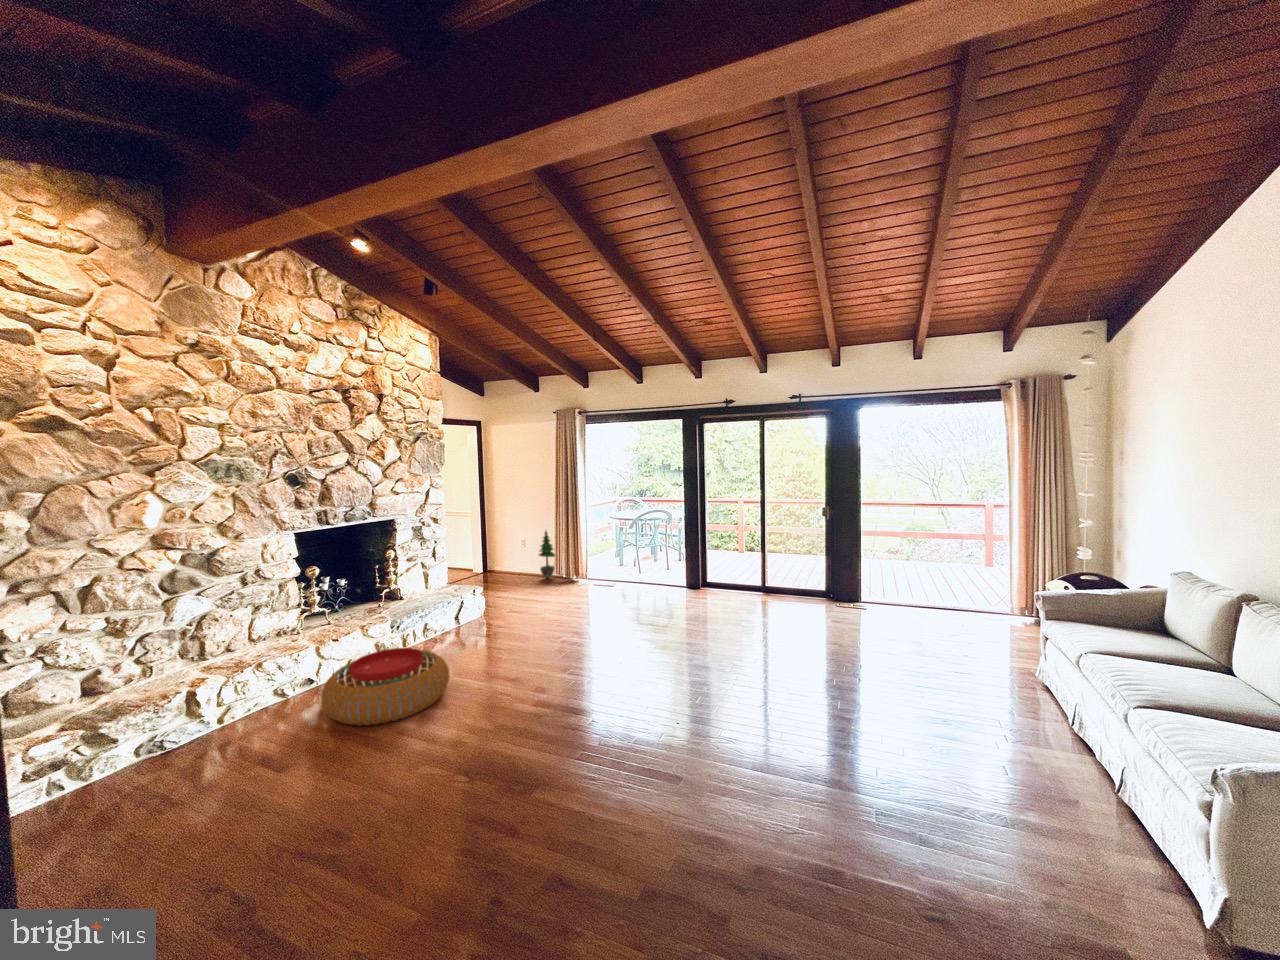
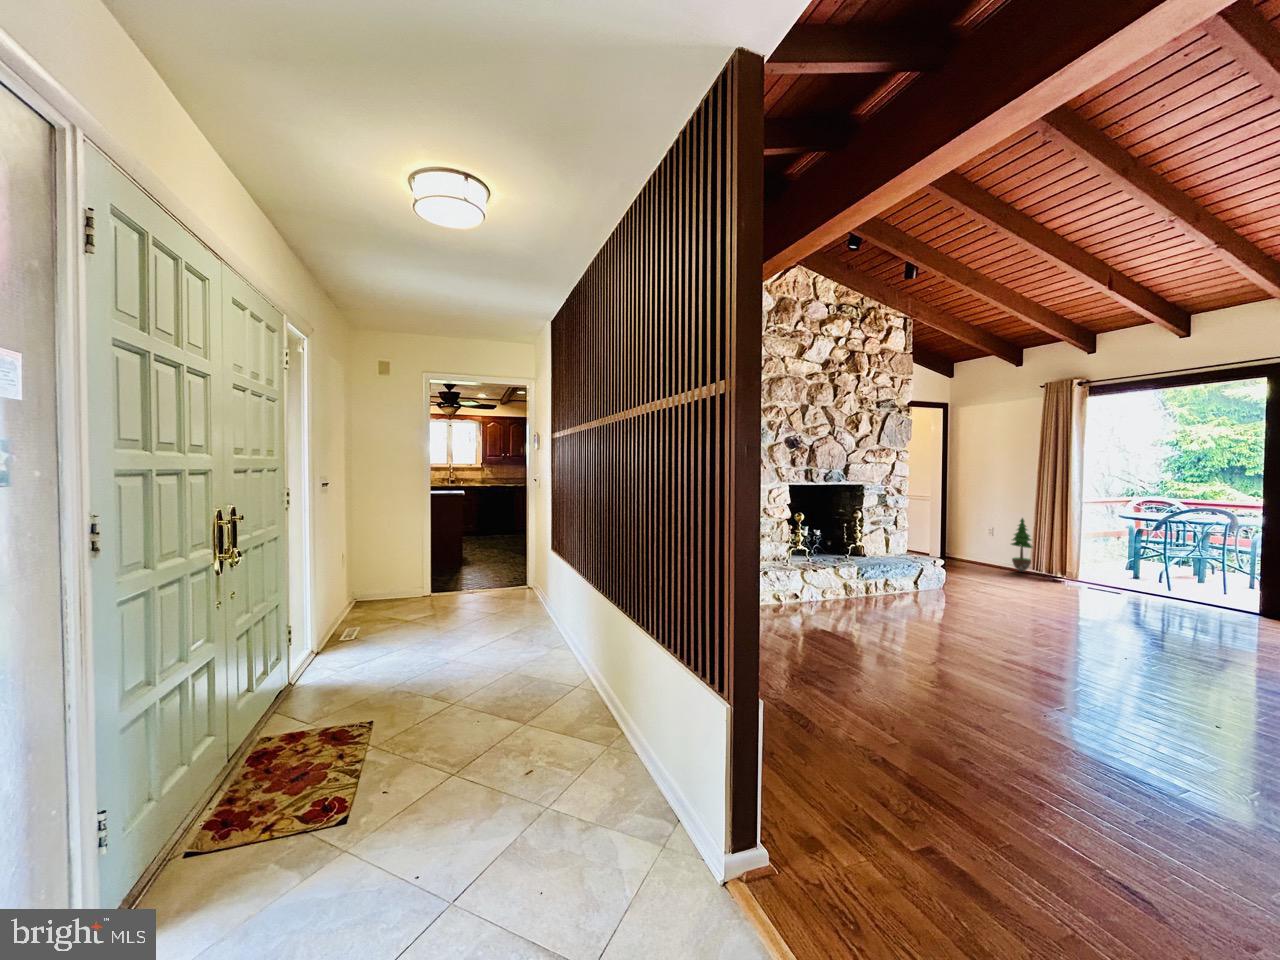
pouf: present [321,648,450,725] -> none [808,582,913,637]

